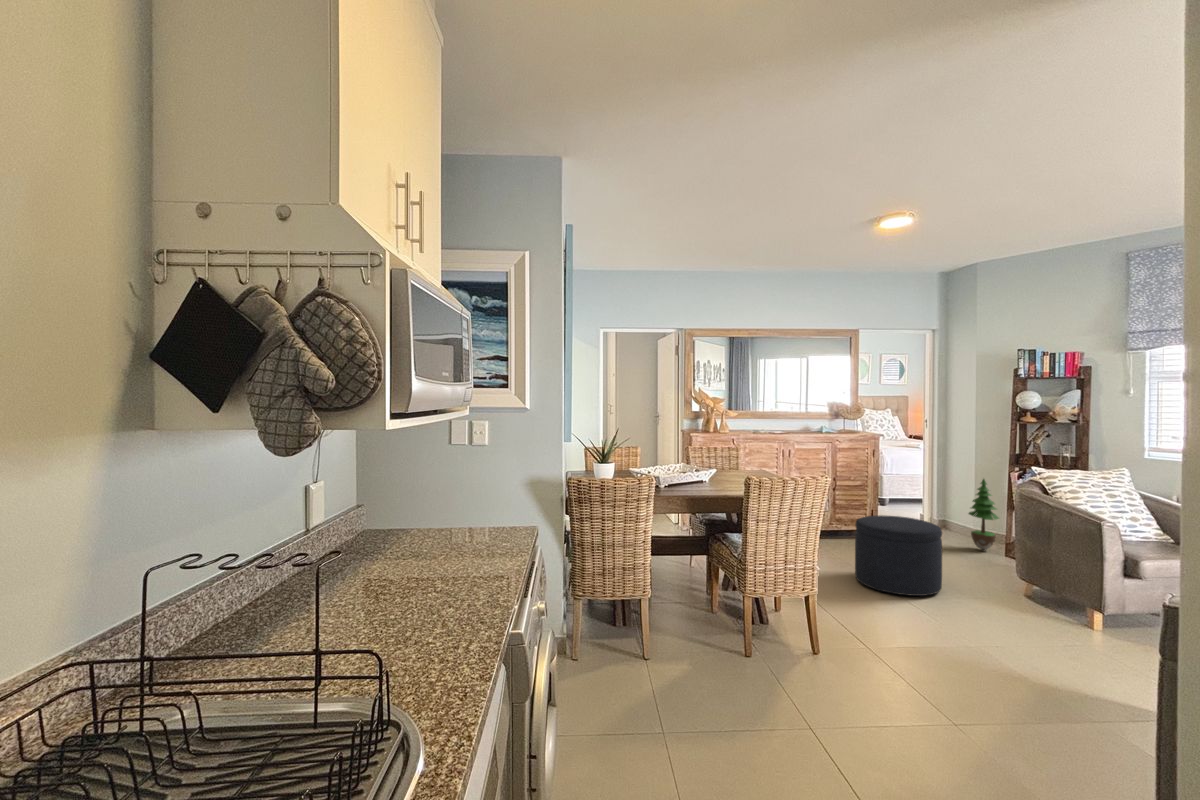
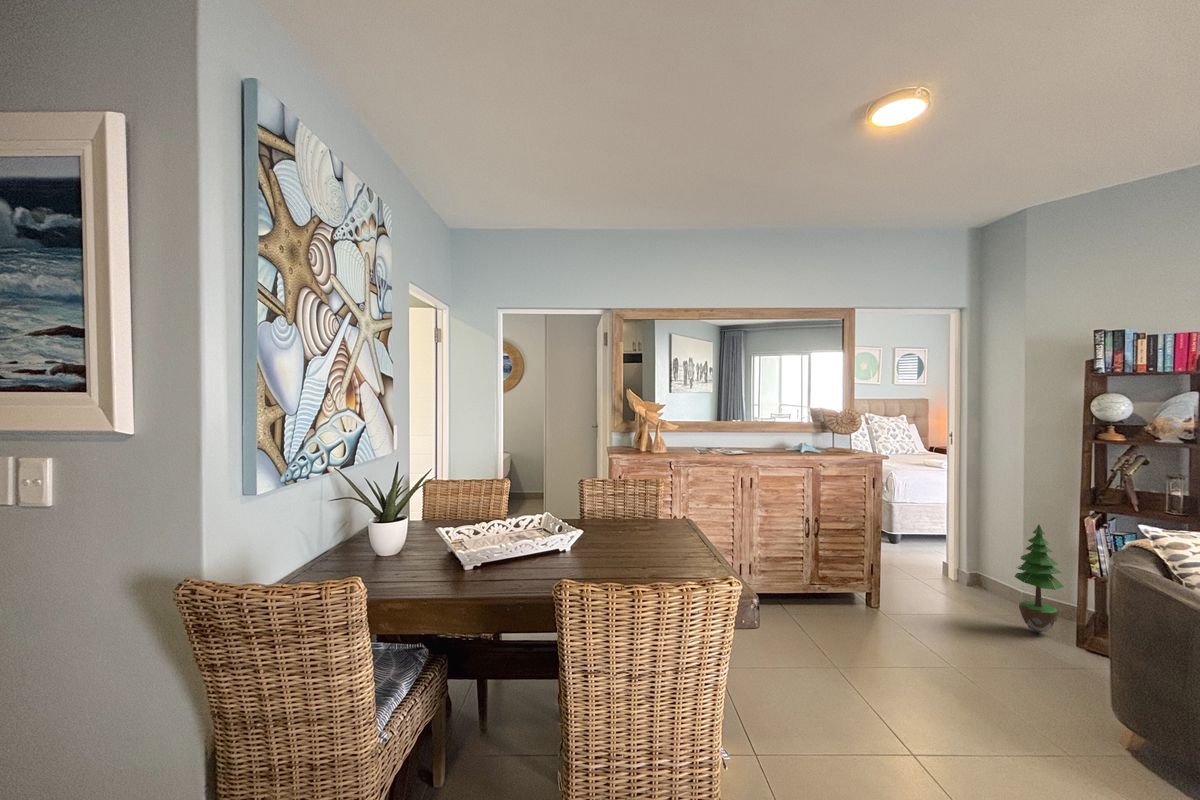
ottoman: present [855,515,942,596] -> none [835,591,979,747]

